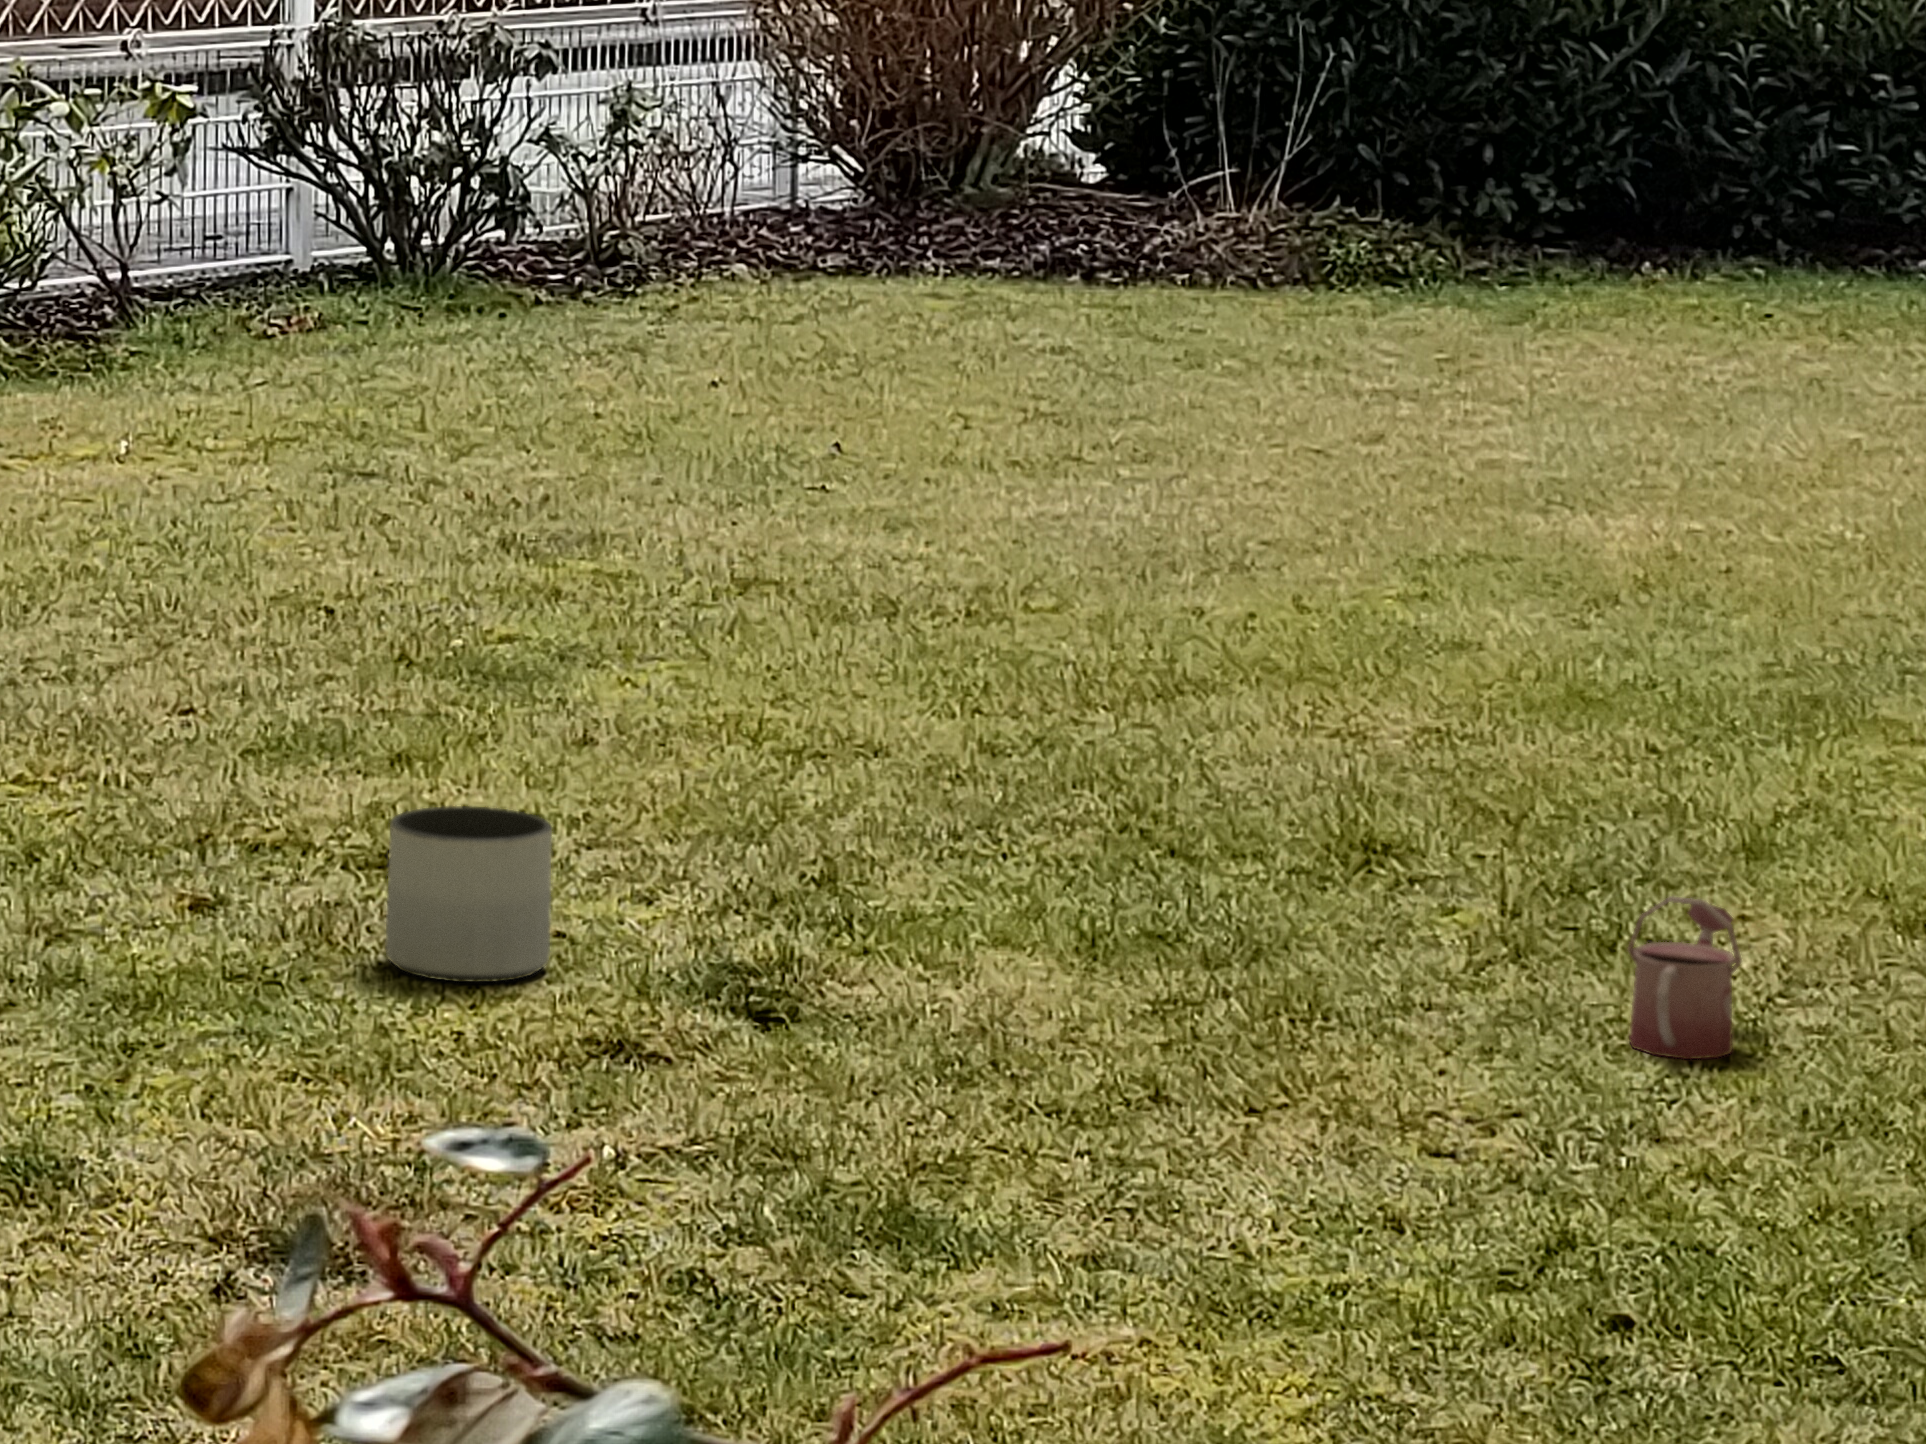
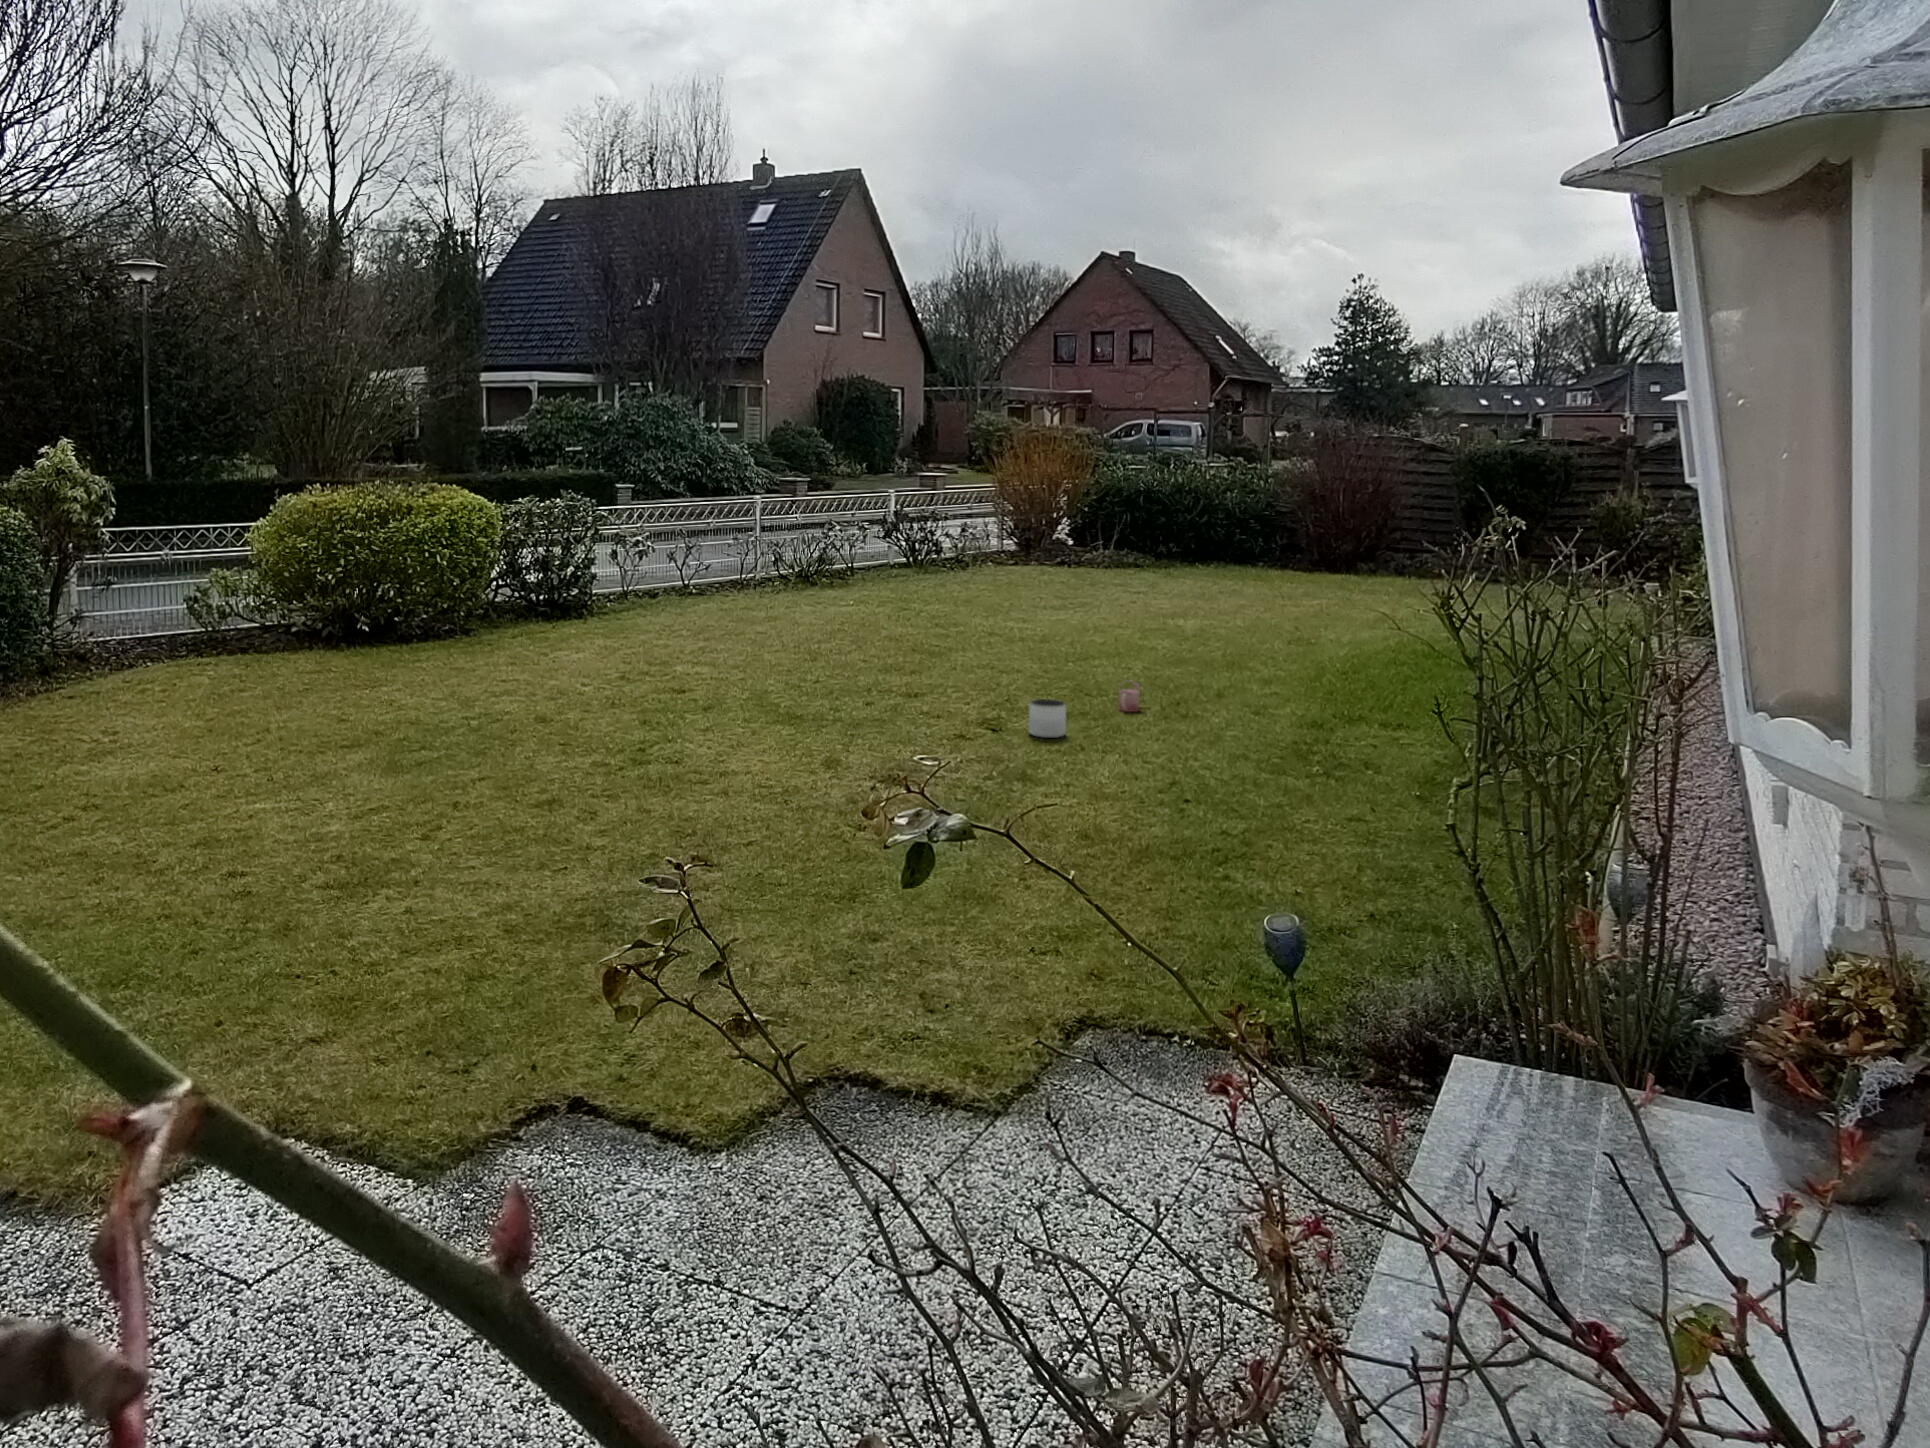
planter: present [385,806,552,982] -> present [1028,699,1066,738]

